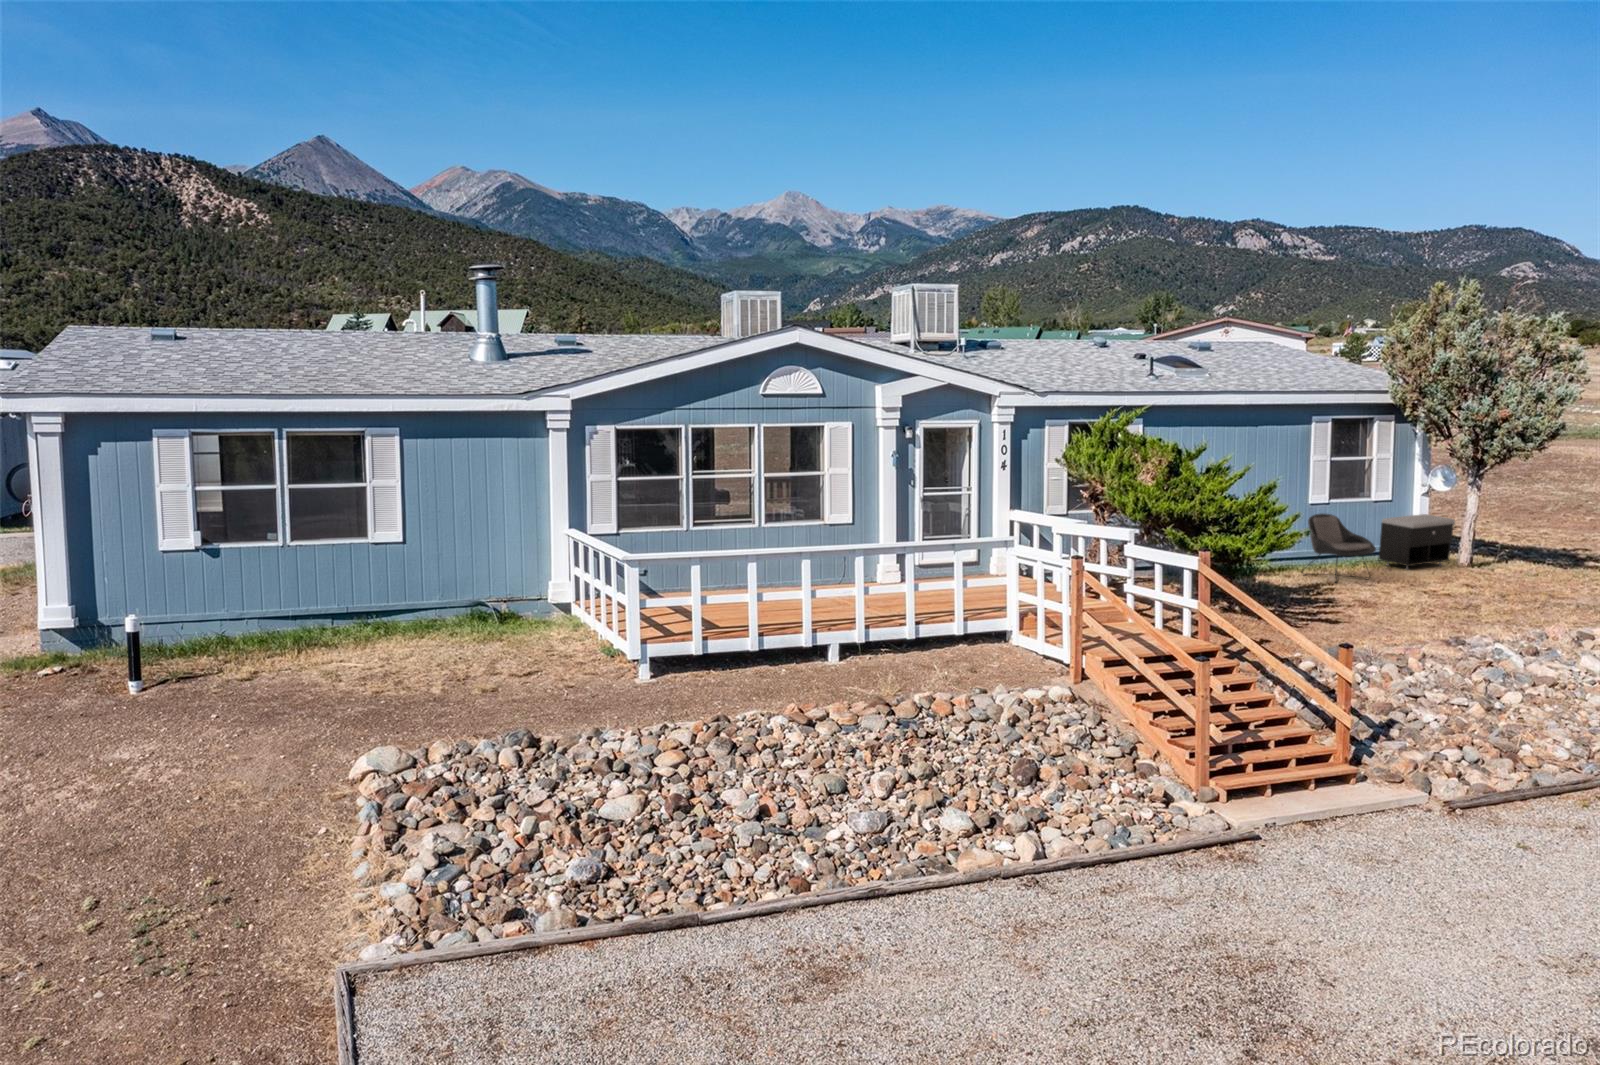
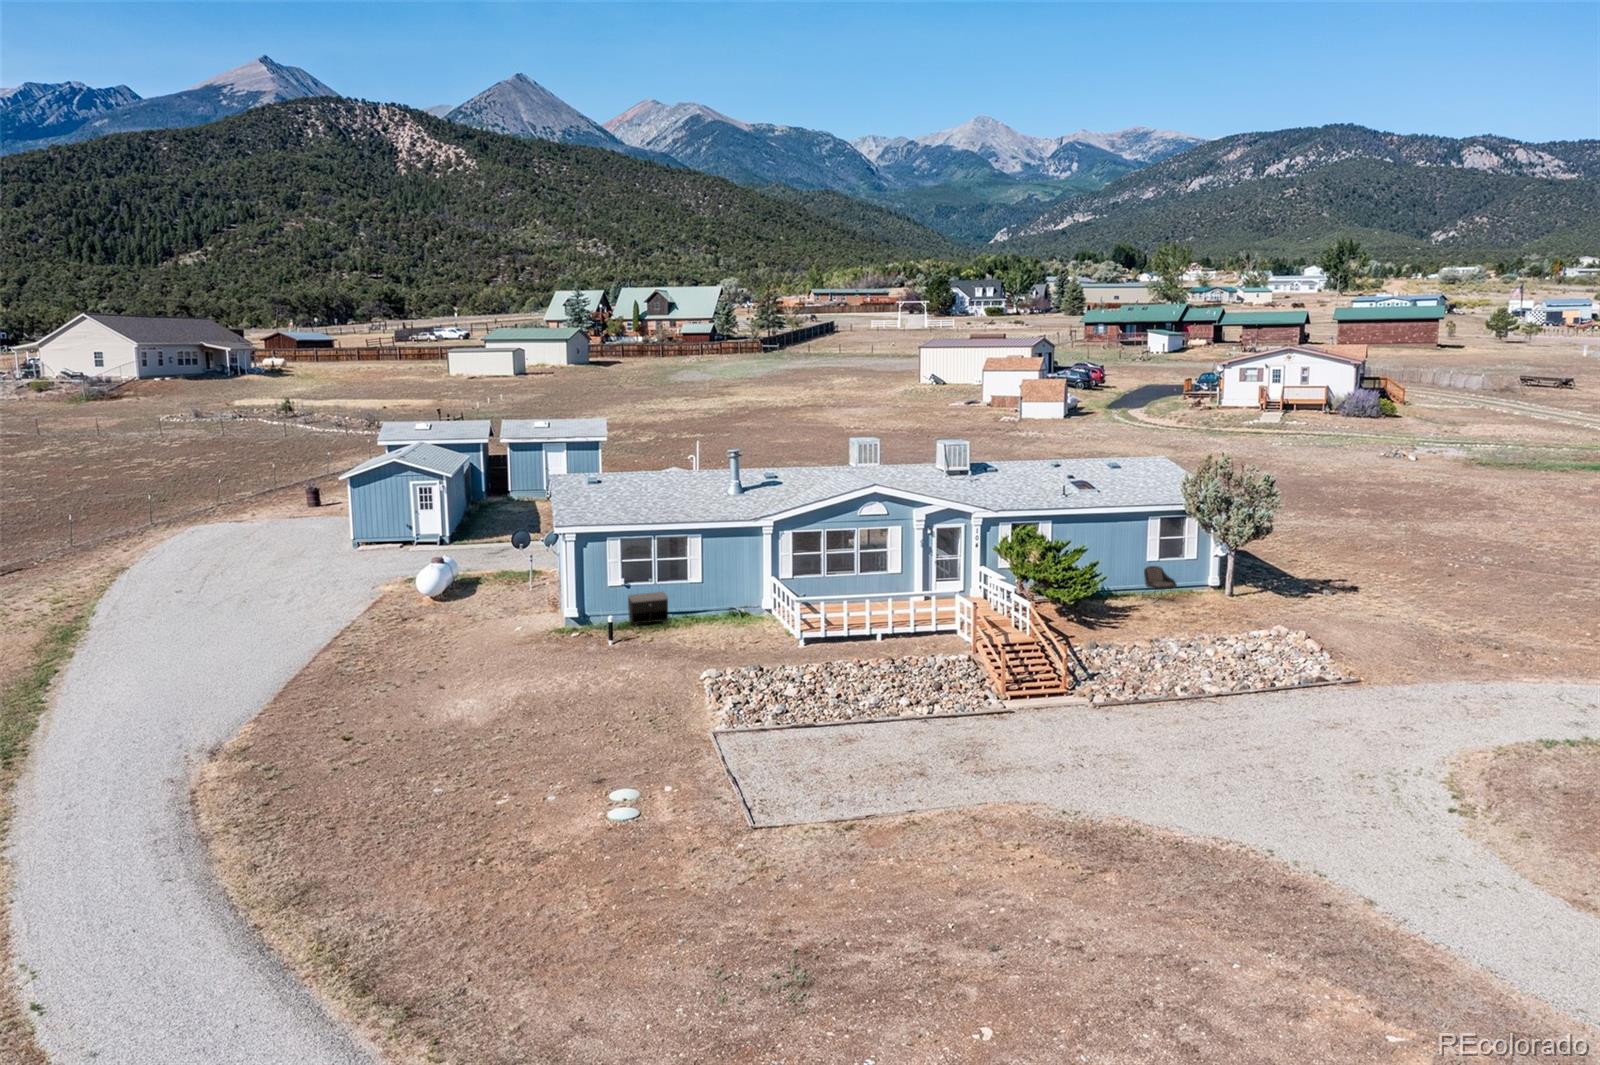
storage bench: present [1379,514,1455,570] -> present [628,592,668,625]

